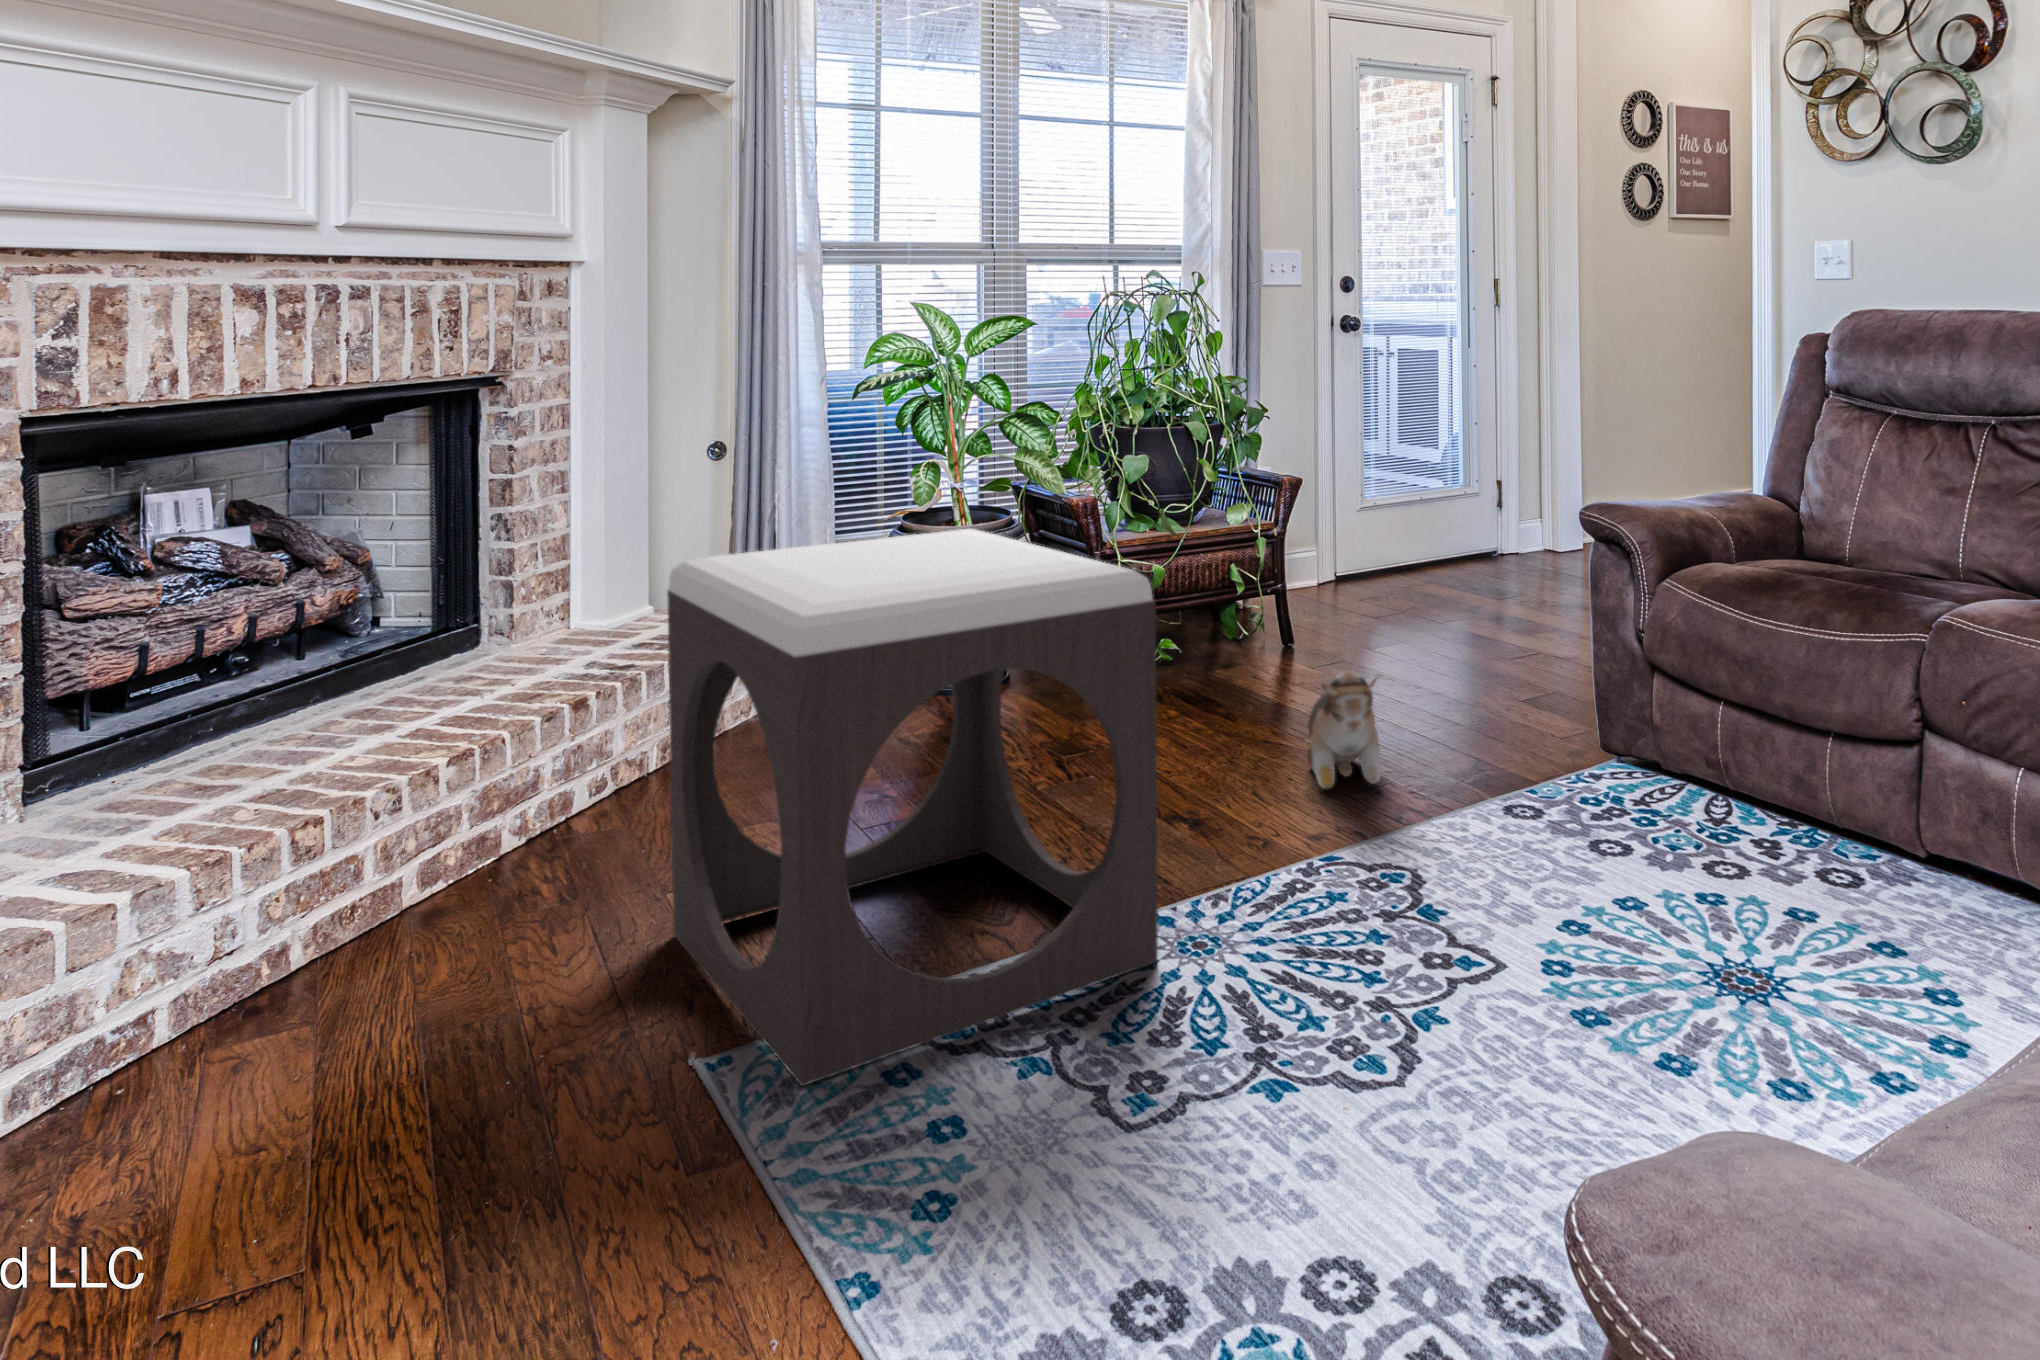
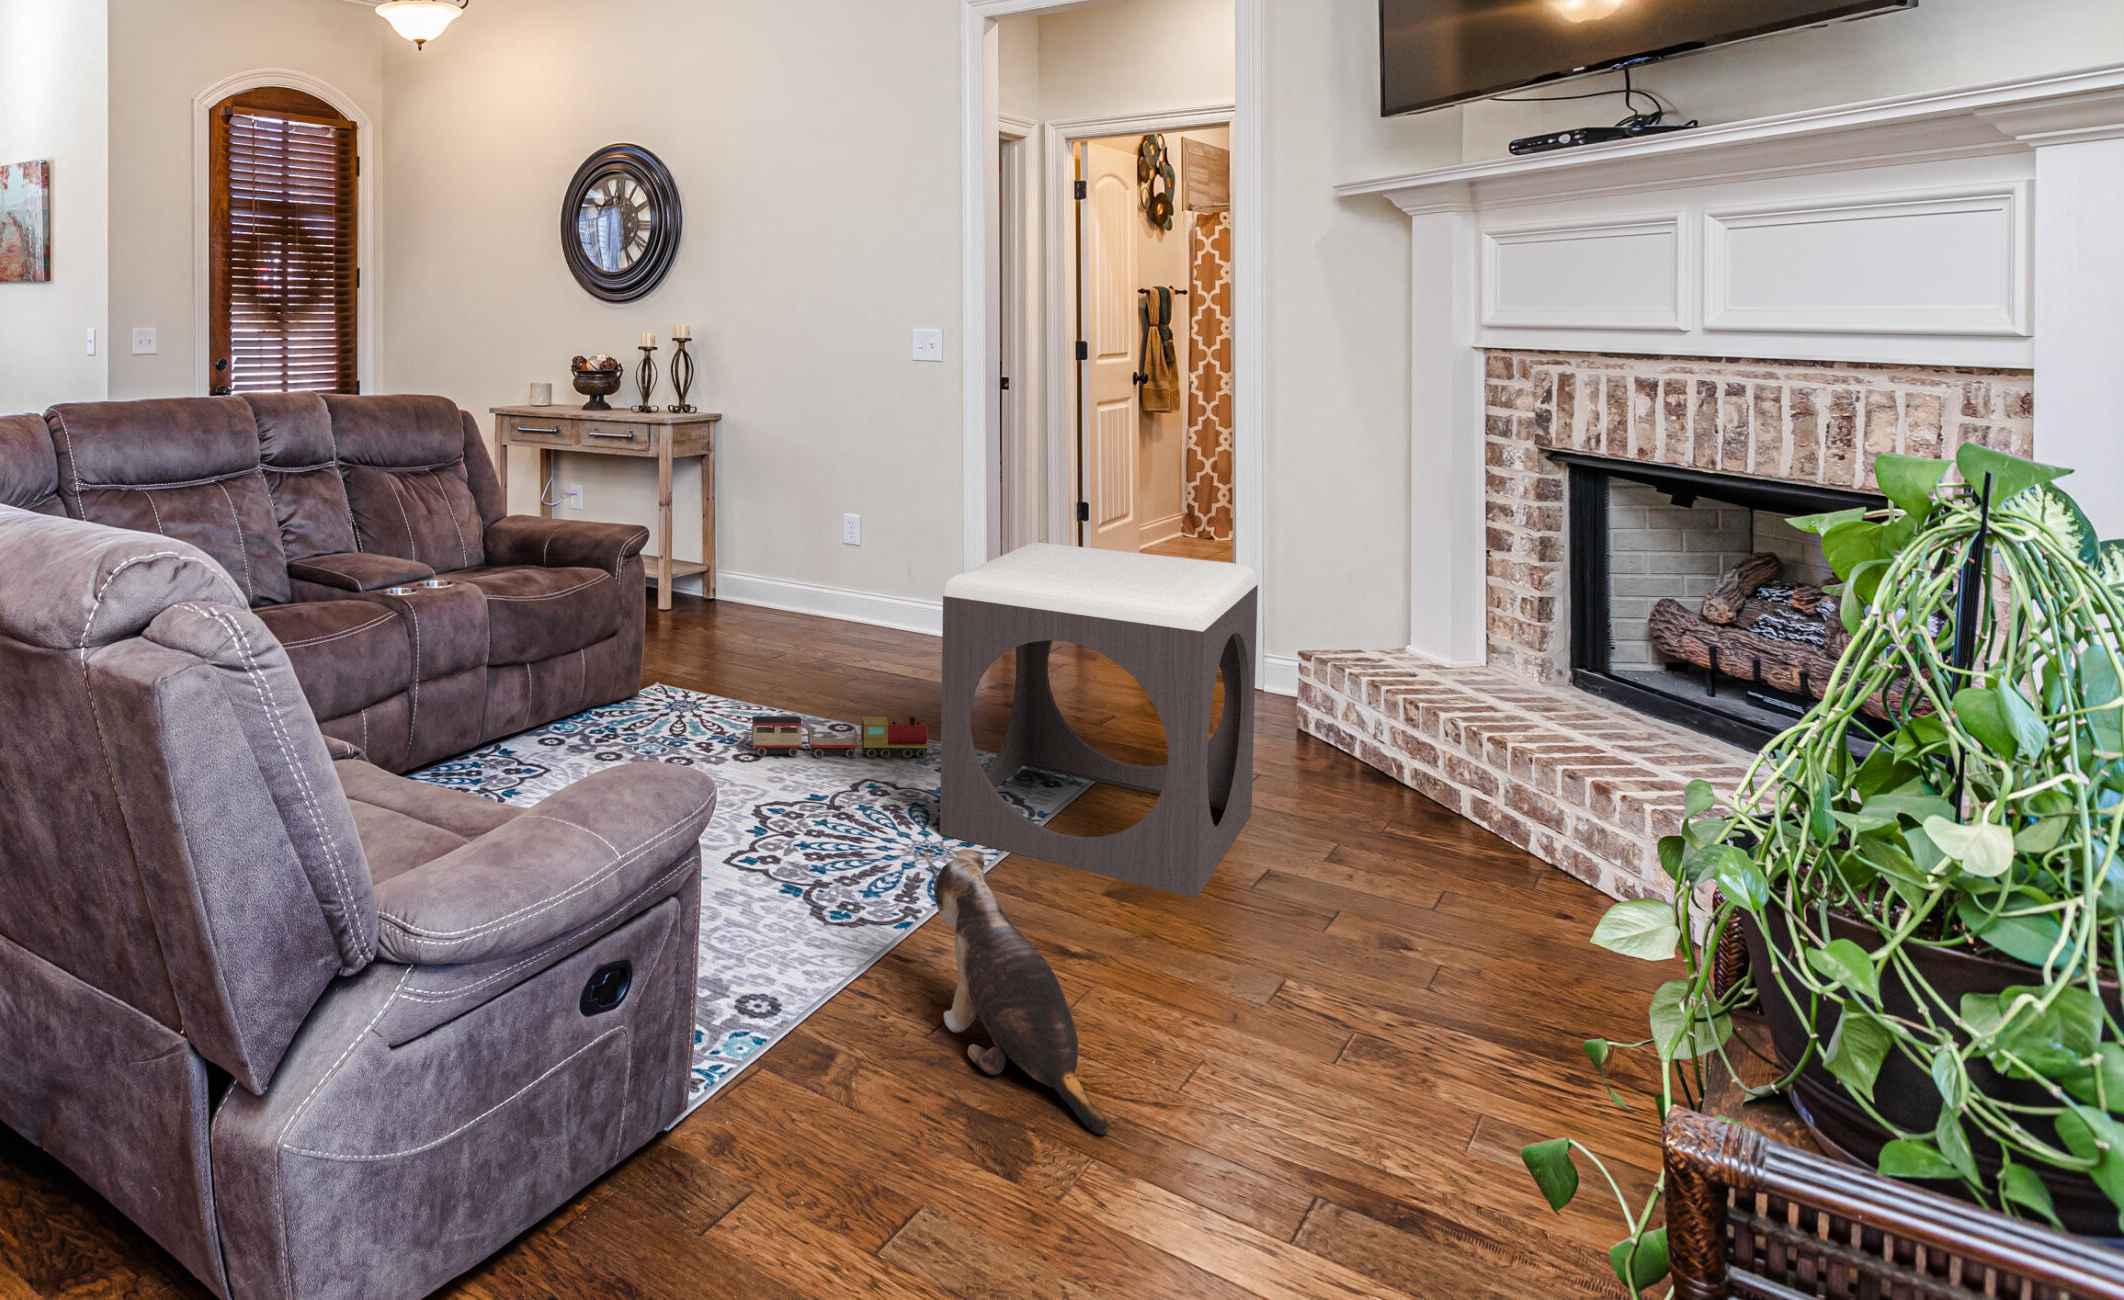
toy train: none [914,1074,1328,1246] -> present [752,715,931,758]

